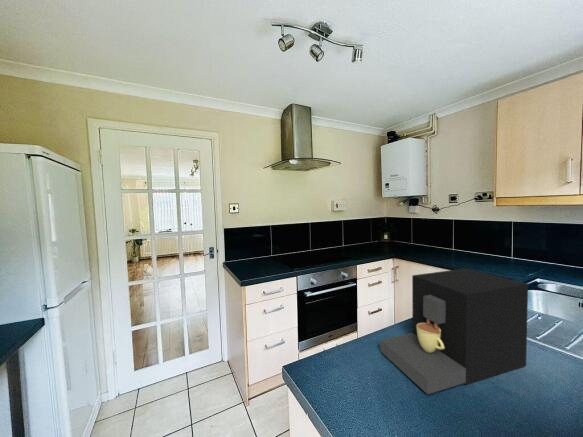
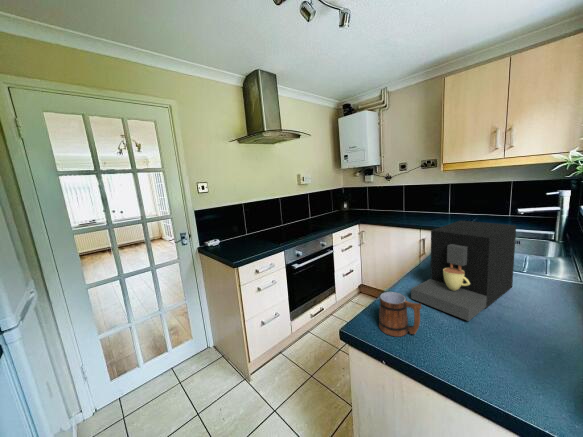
mug: none [320,337,356,393] -> present [379,292,421,336]

